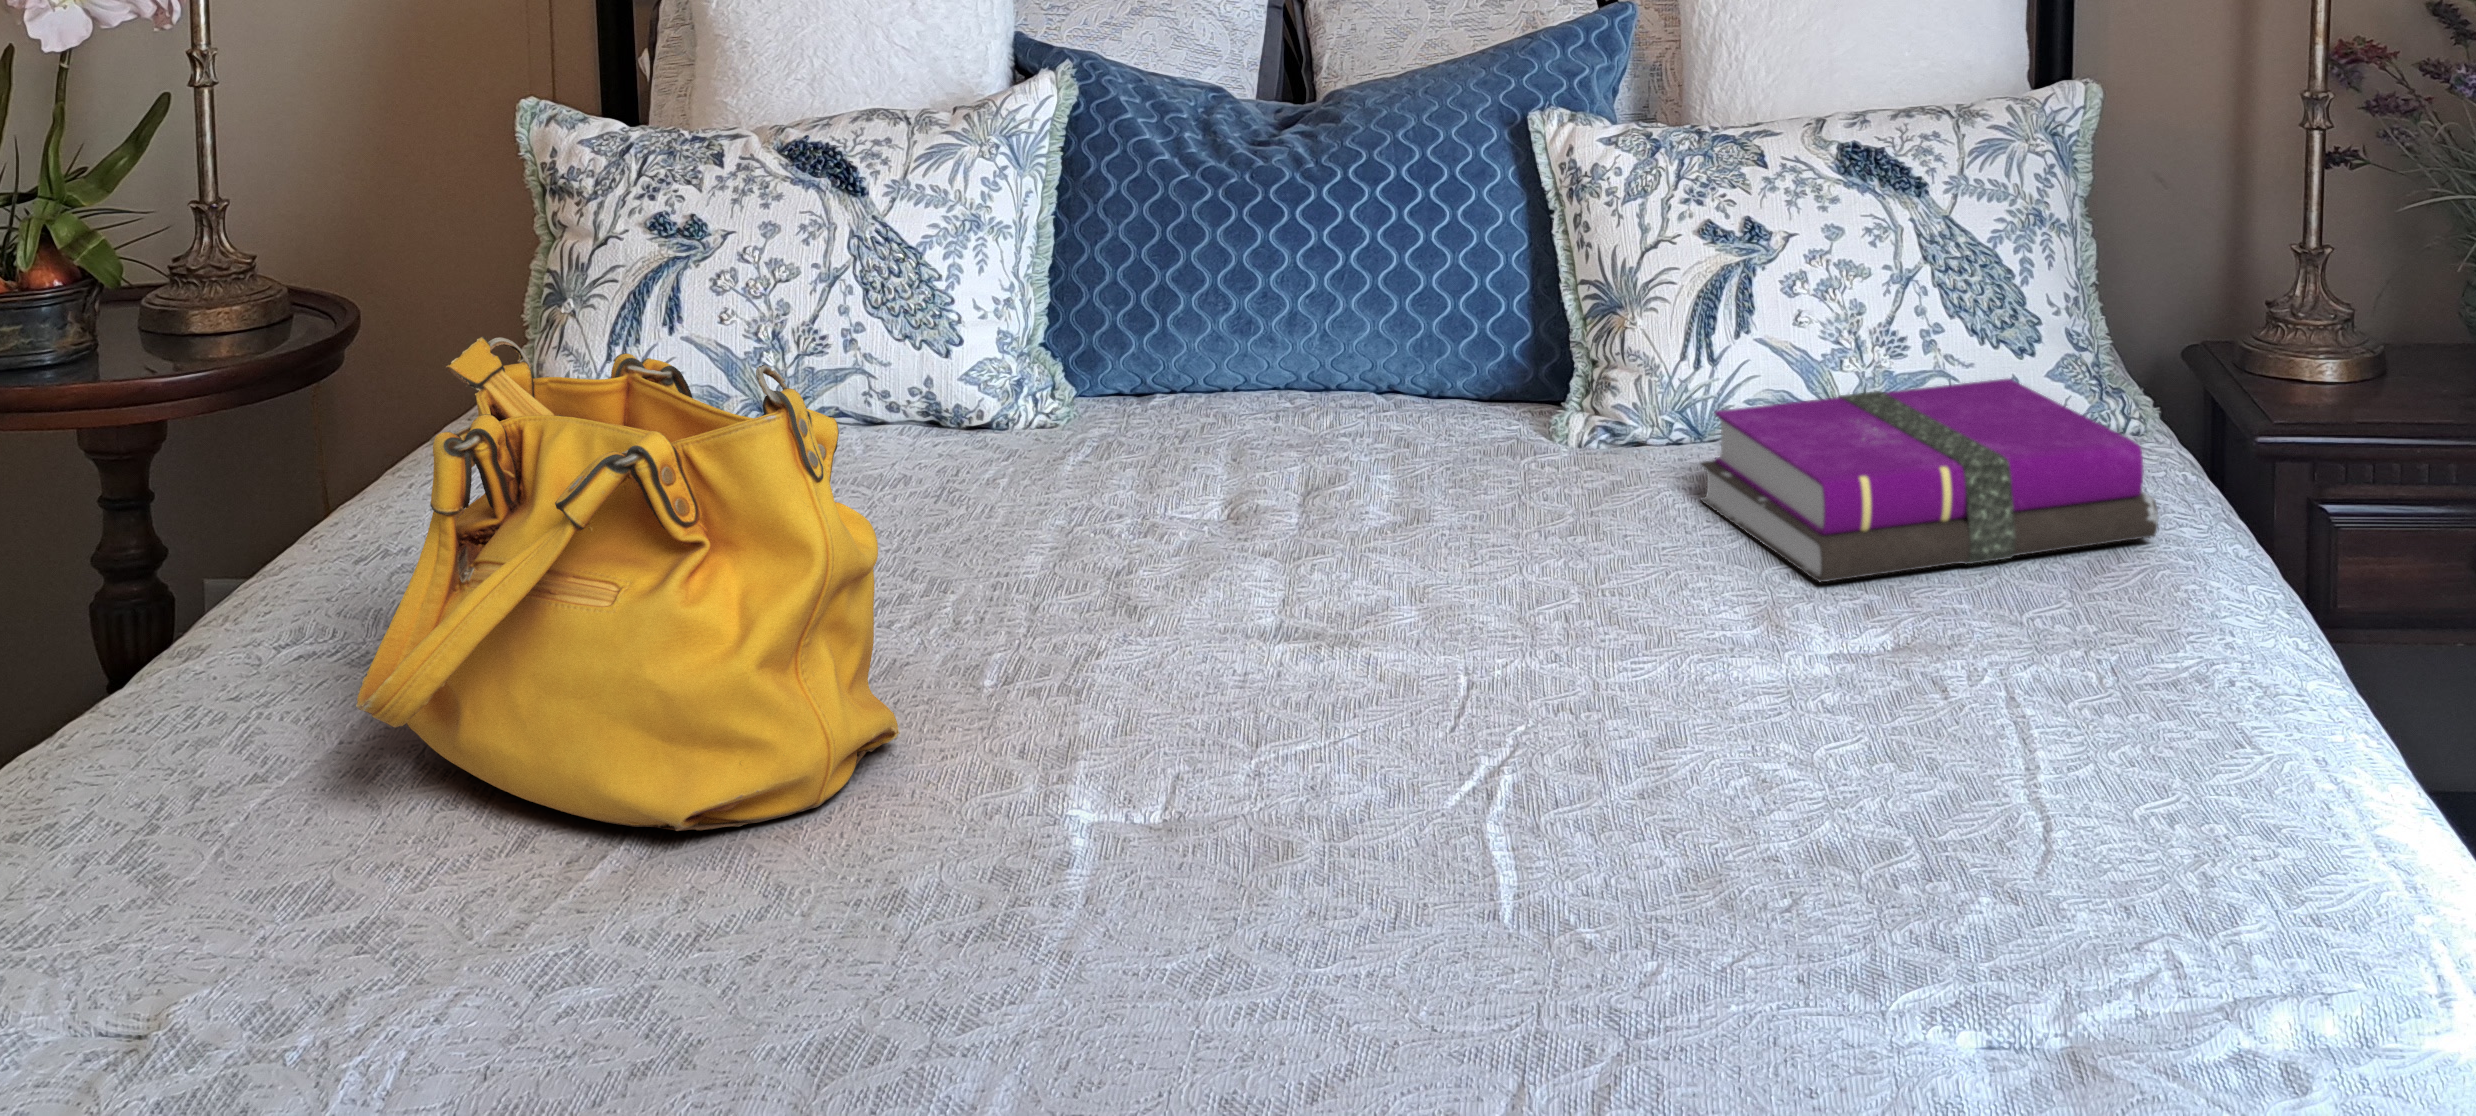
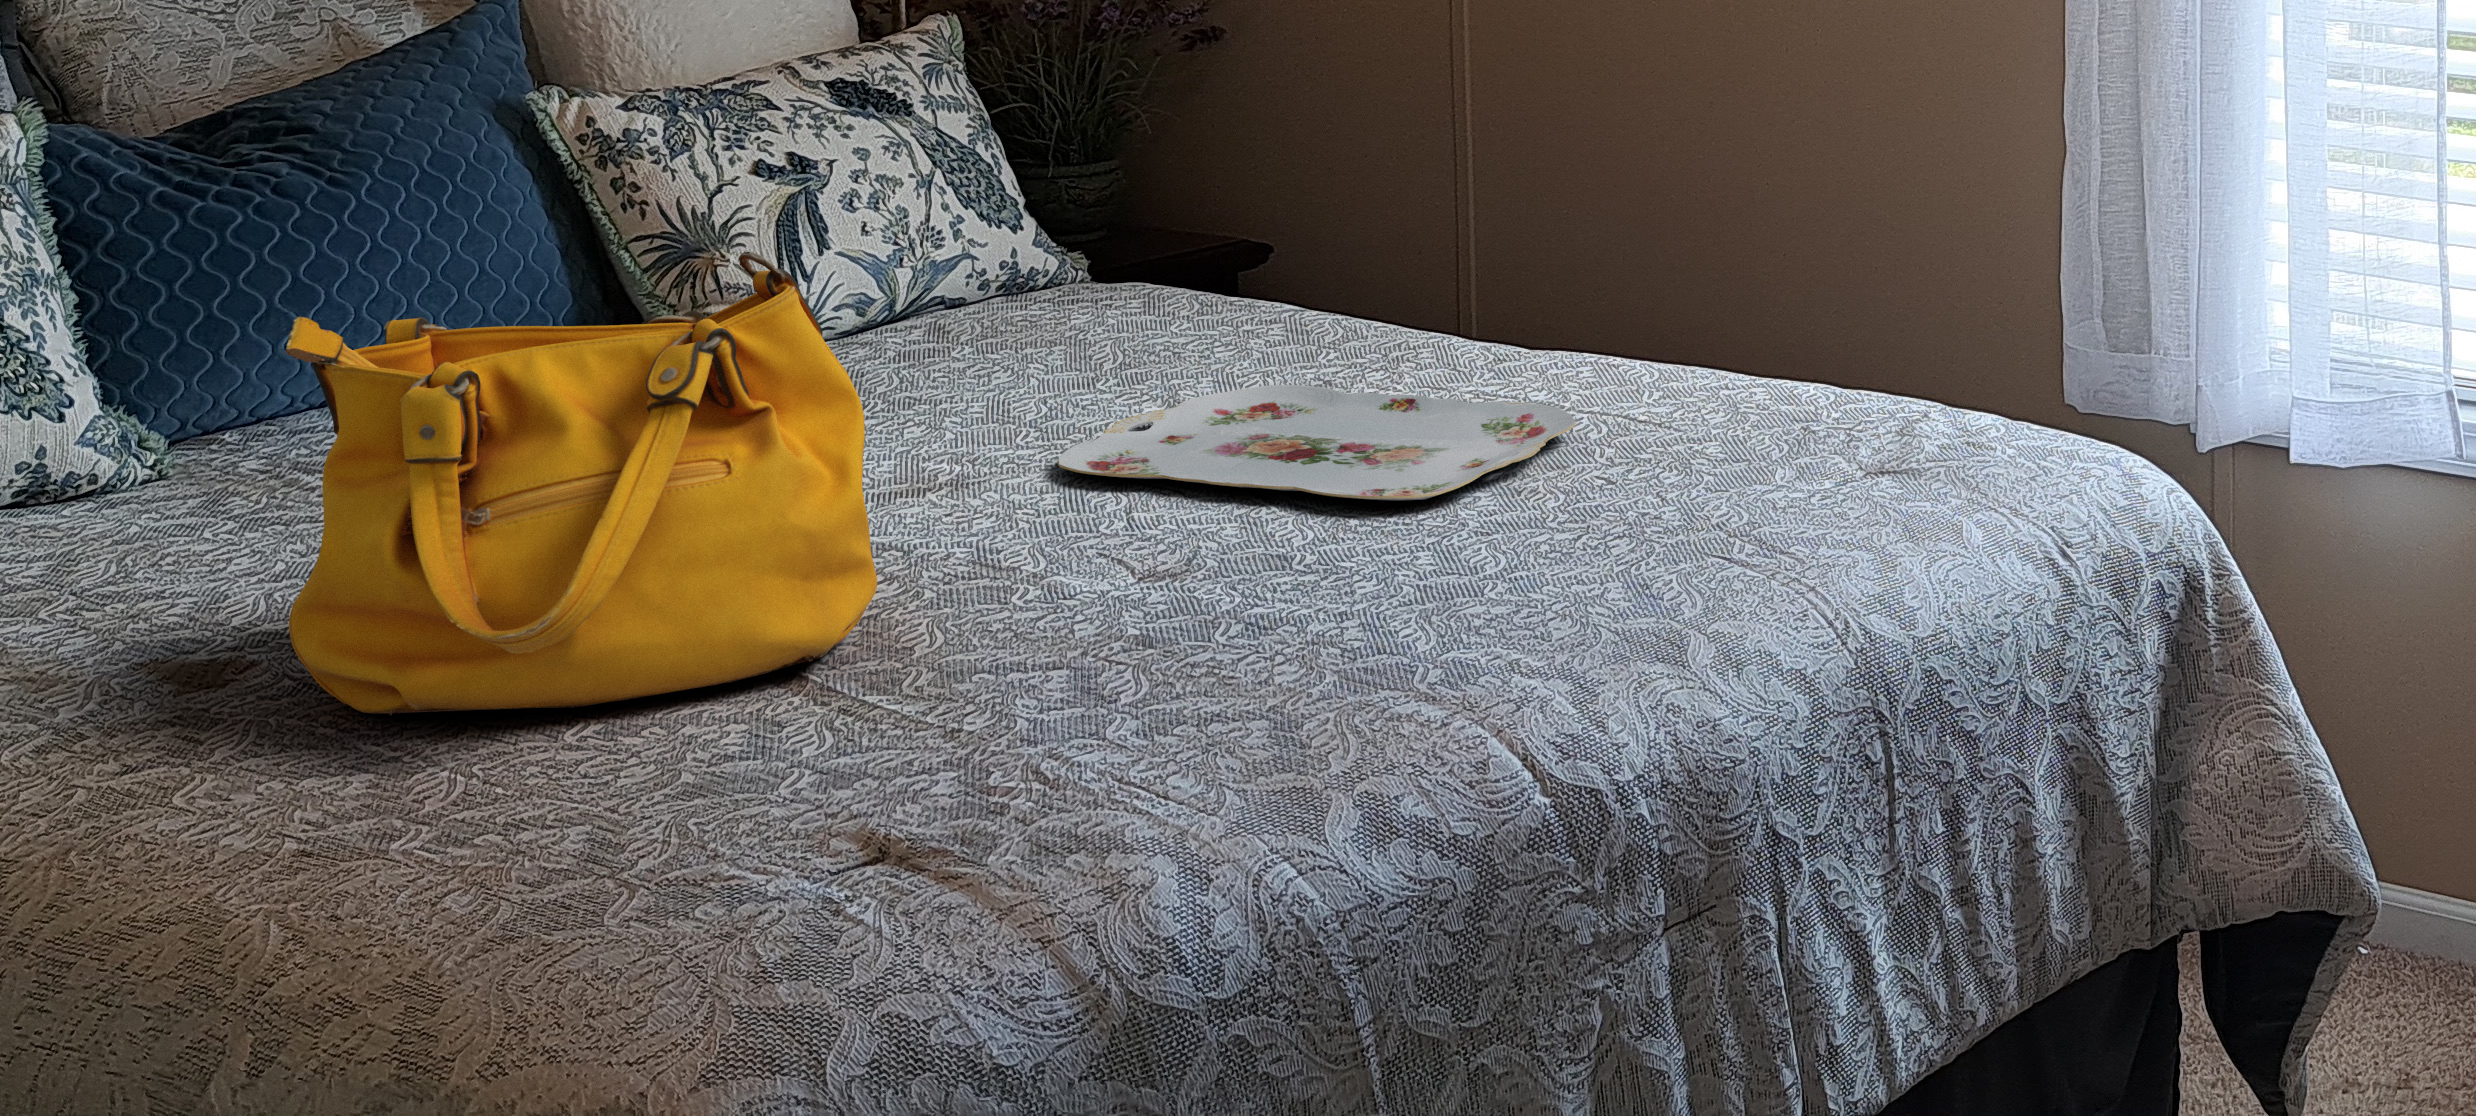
hardback book: present [1700,379,2158,582] -> none [910,238,1251,376]
serving tray: none [1412,643,2008,906] -> present [1058,385,1576,500]

